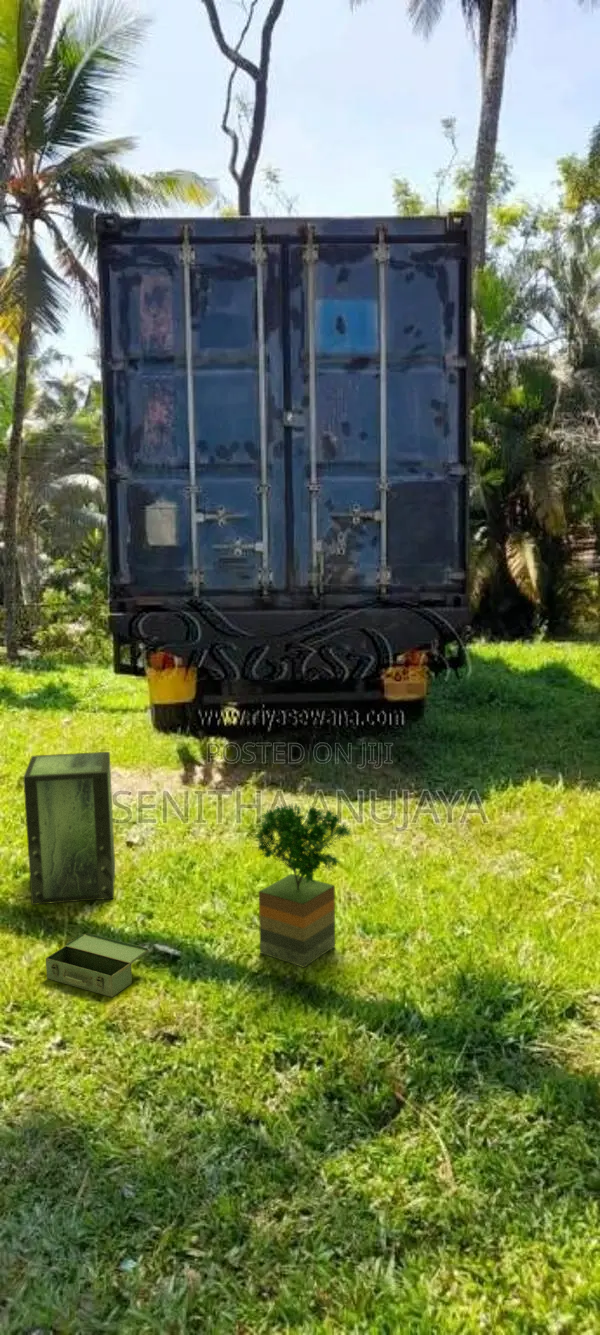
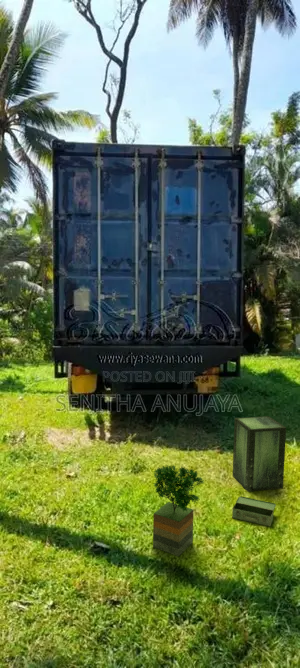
storage box: present [23,752,115,905] -> present [232,416,286,492]
toolbox: present [46,933,149,997] -> present [232,496,276,526]

